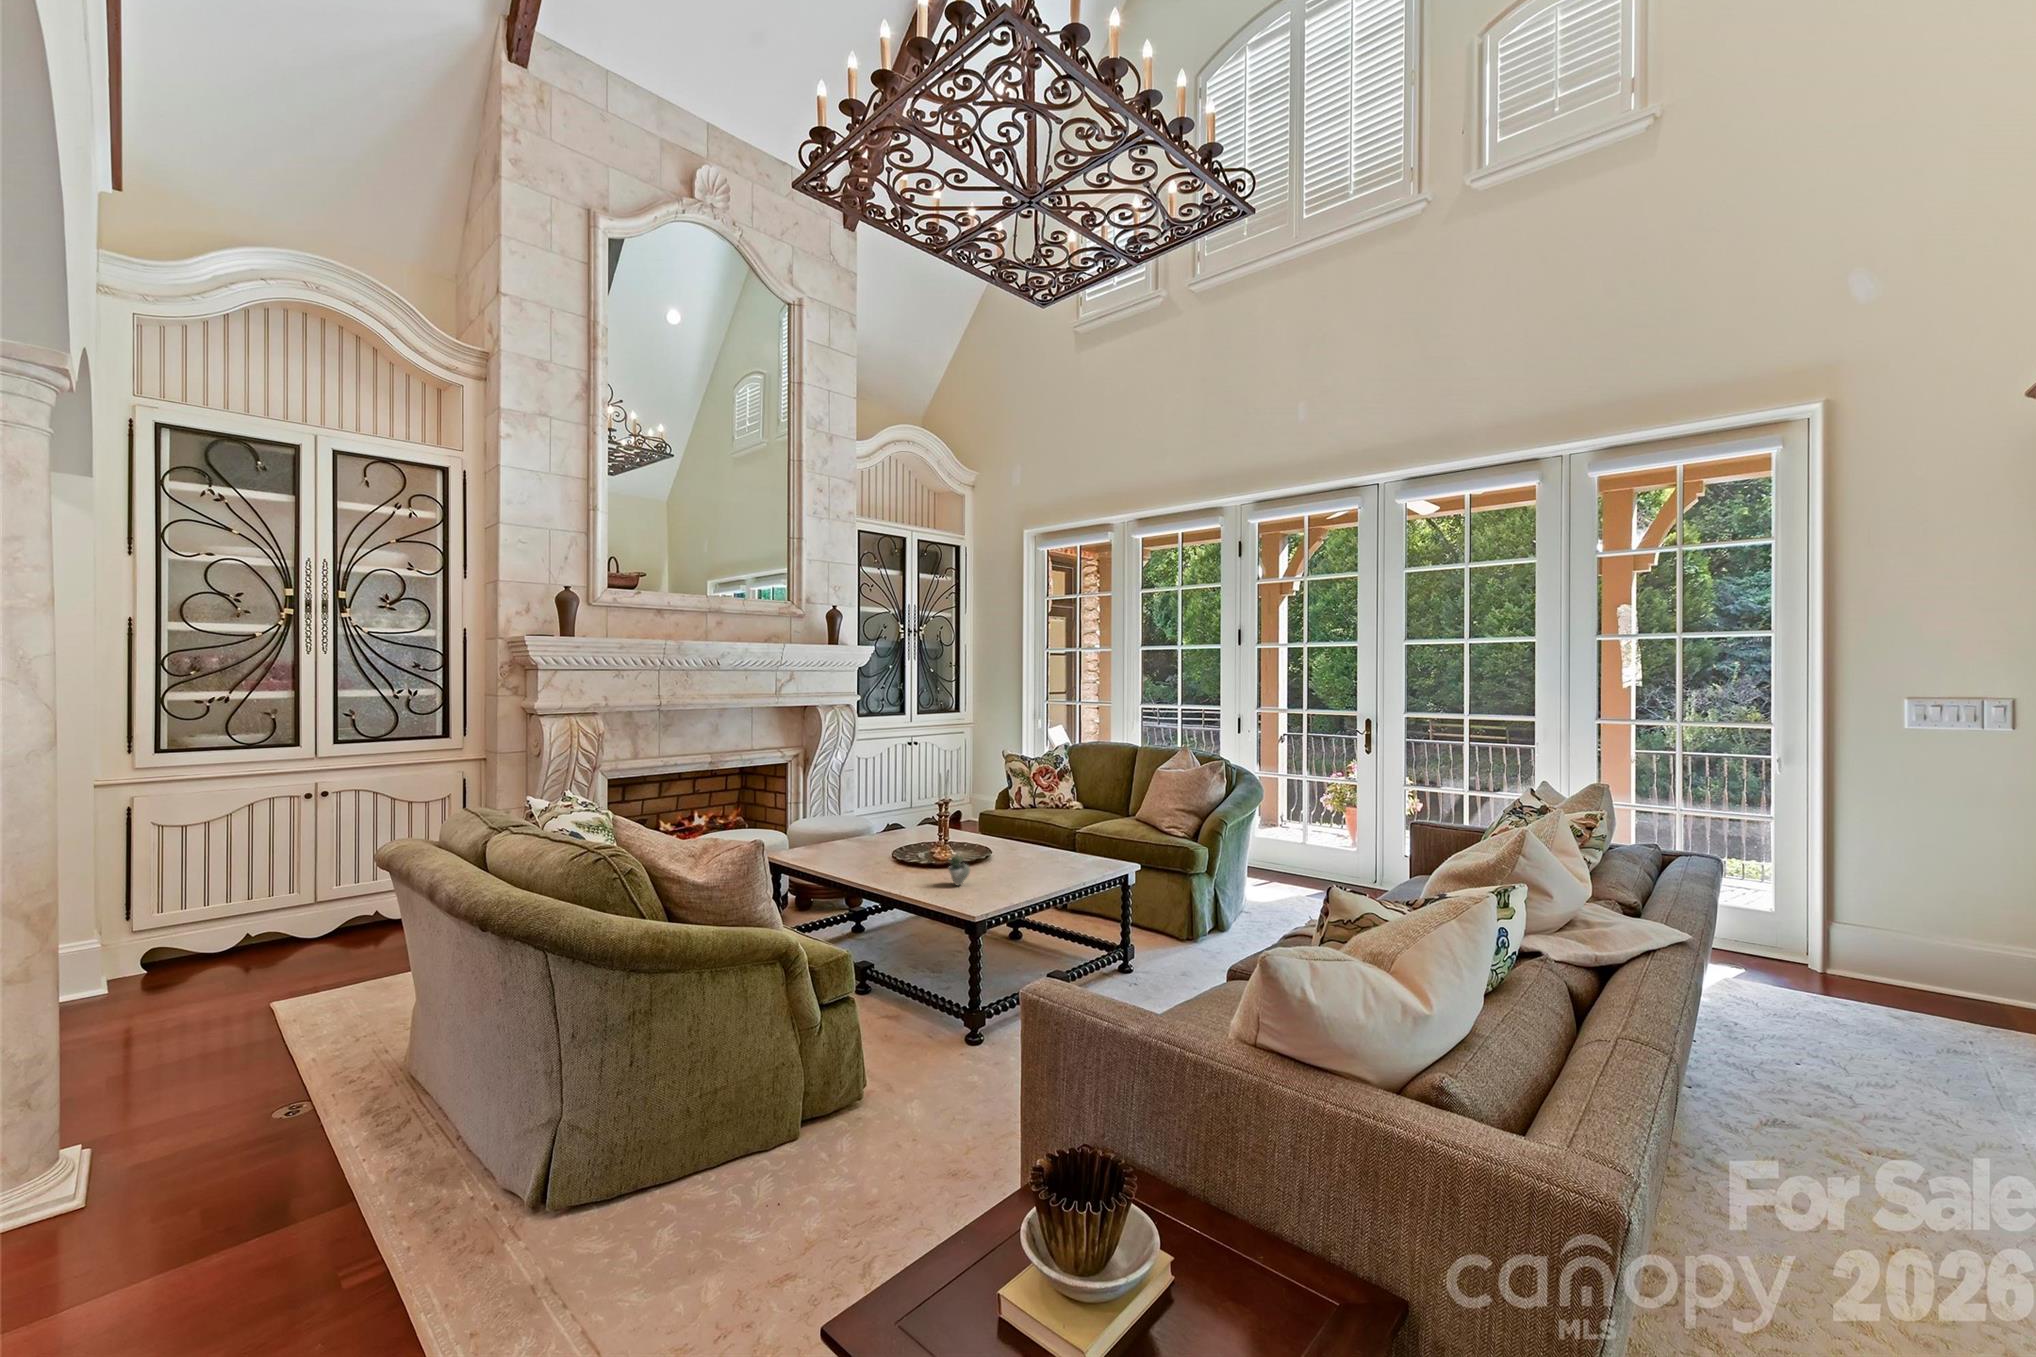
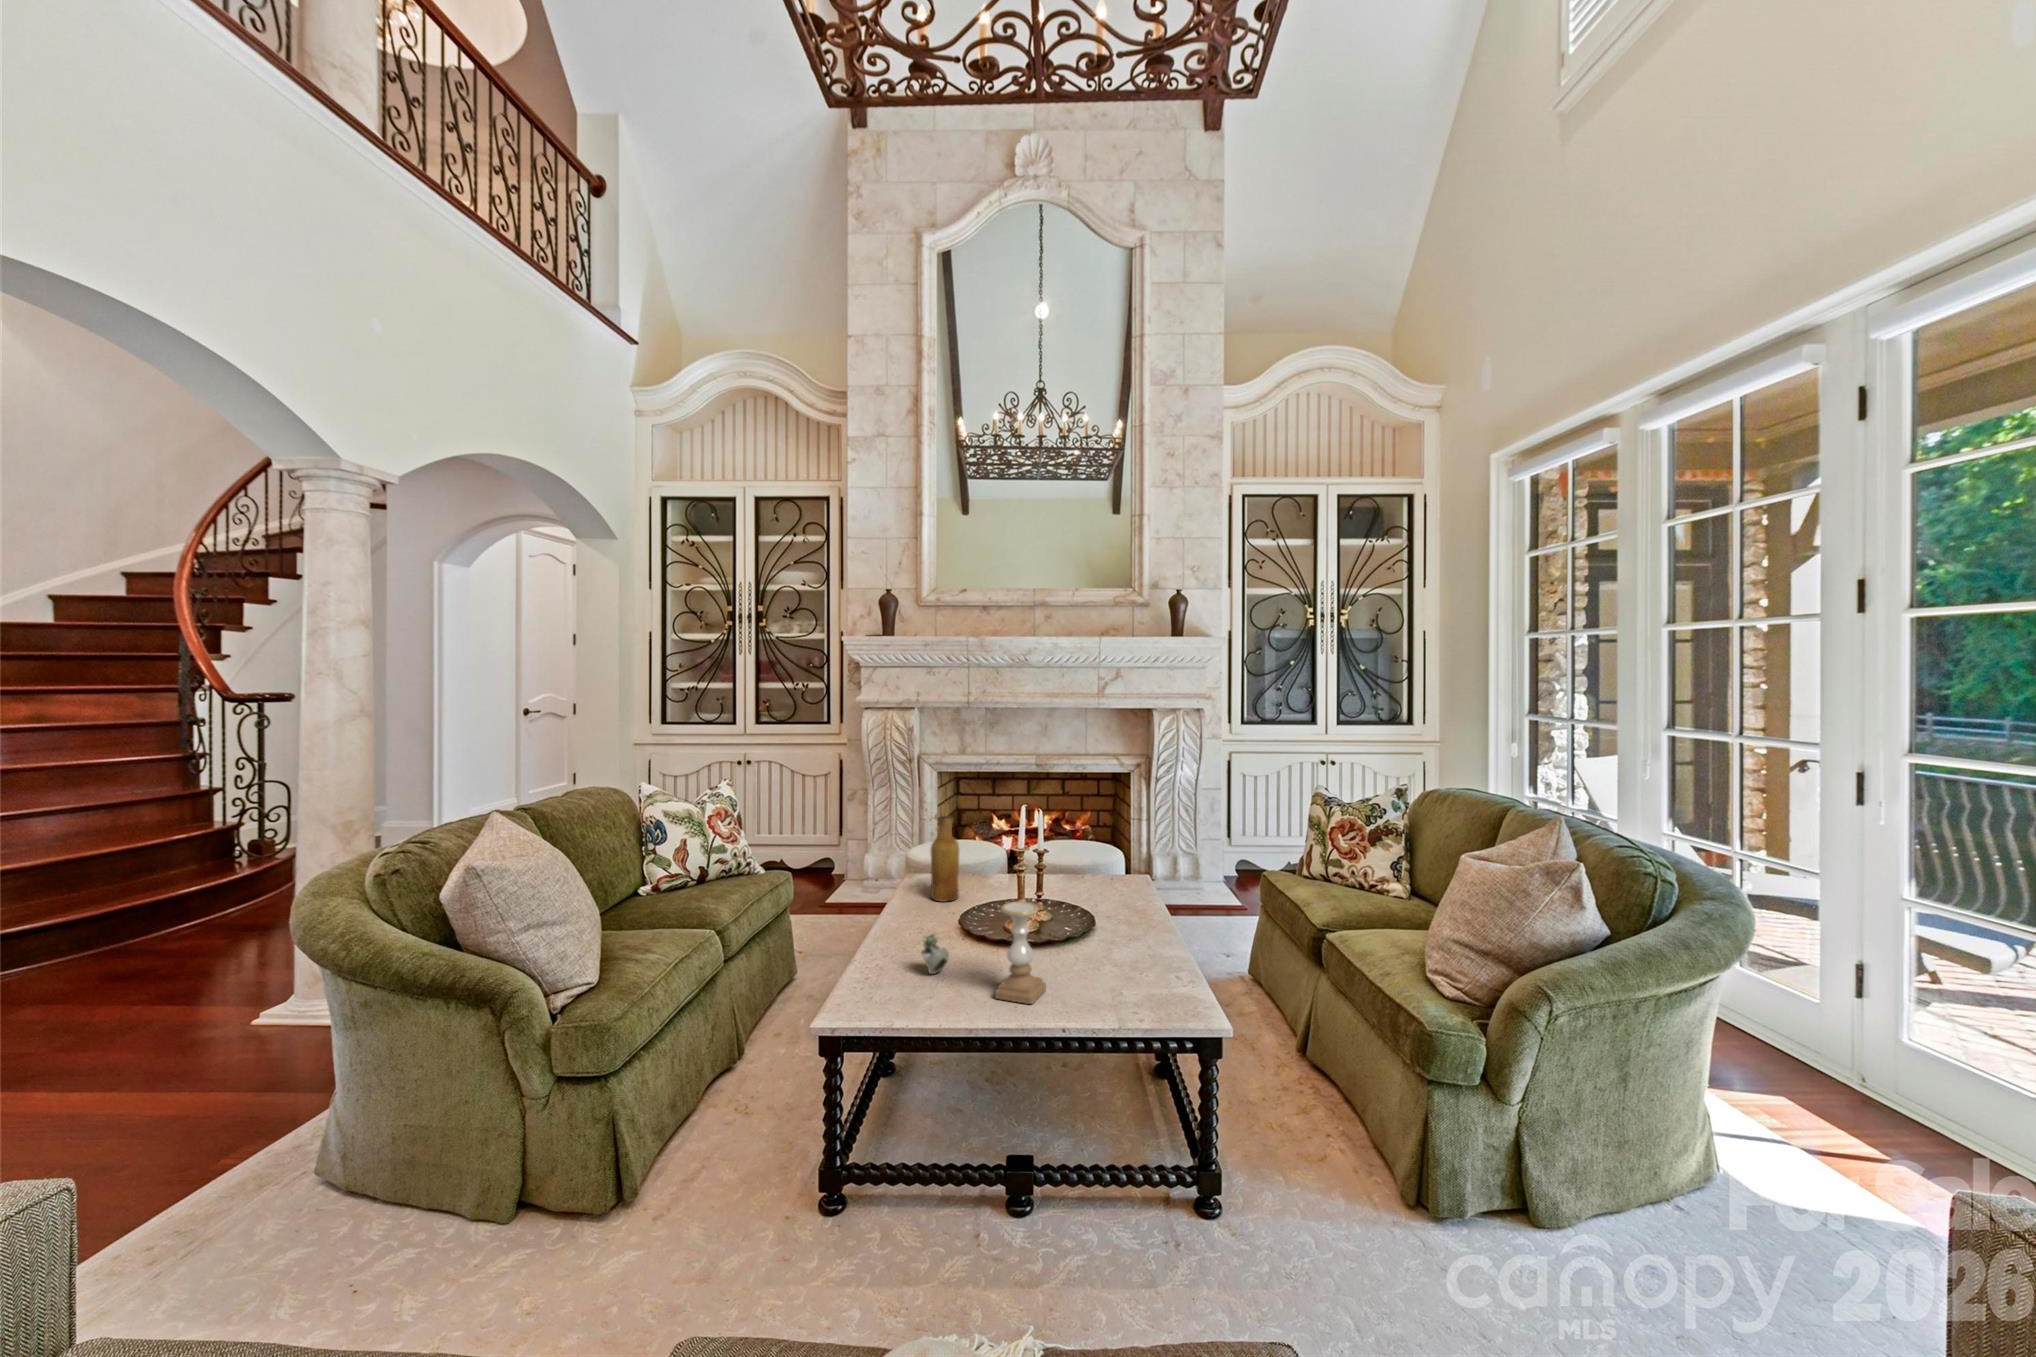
vase: none [822,785,848,860] -> present [930,816,959,902]
candle holder: none [1016,814,1054,884] -> present [995,901,1046,1004]

